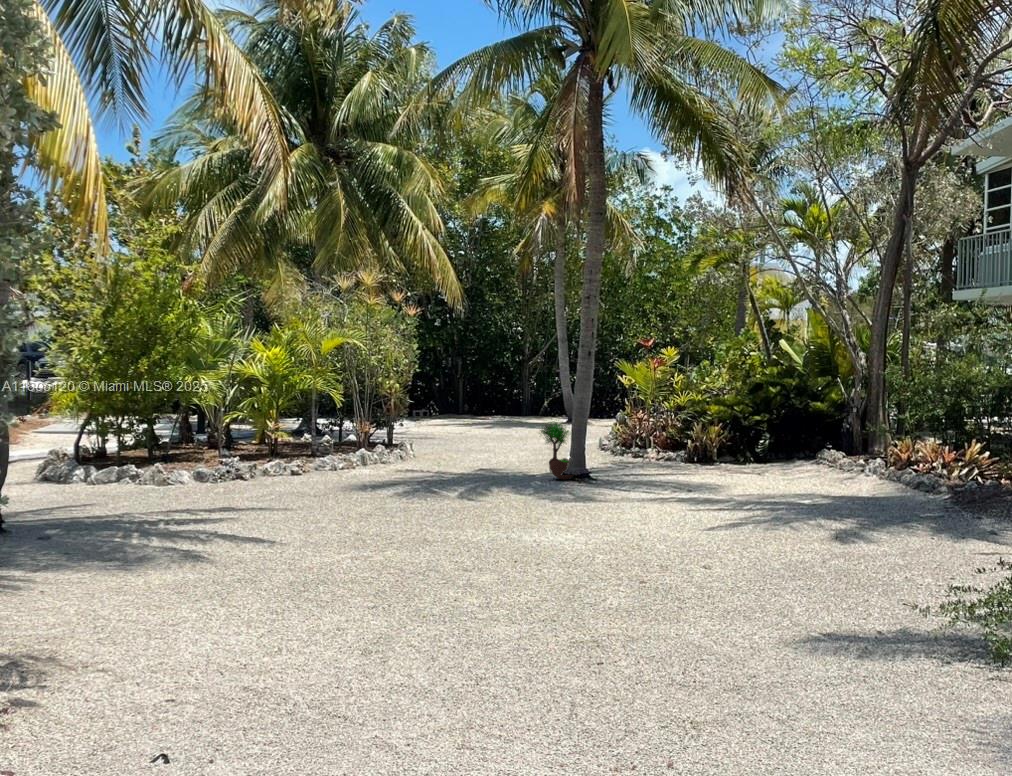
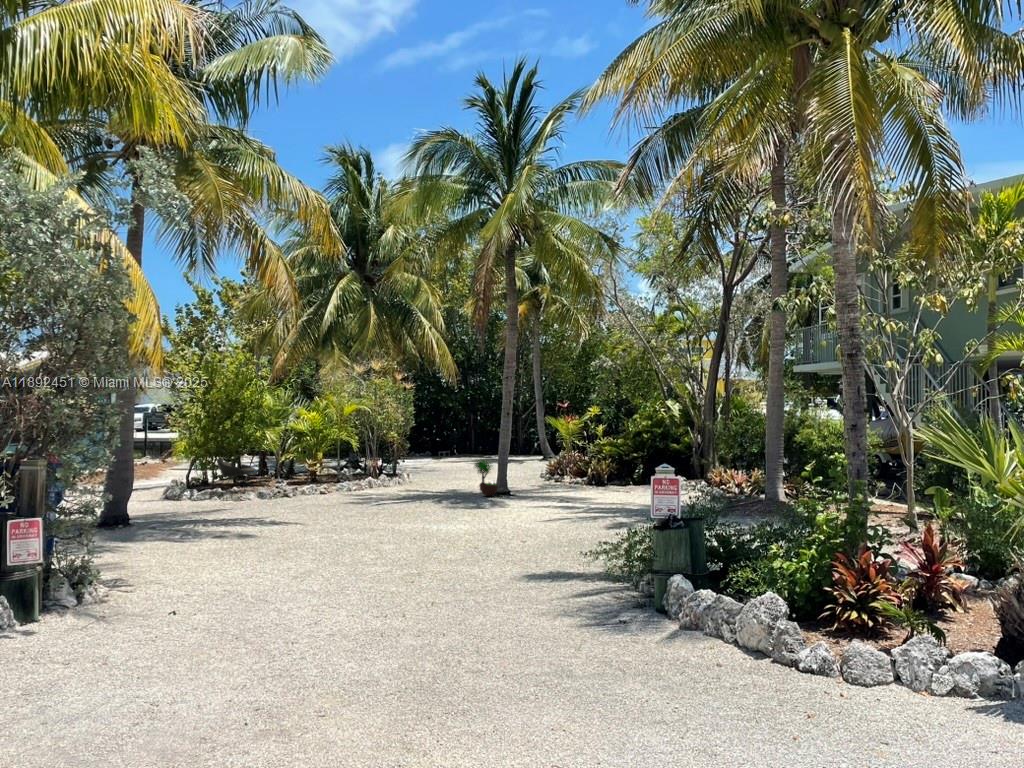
lounge chair: none [123,406,189,474] -> present [216,459,257,494]

